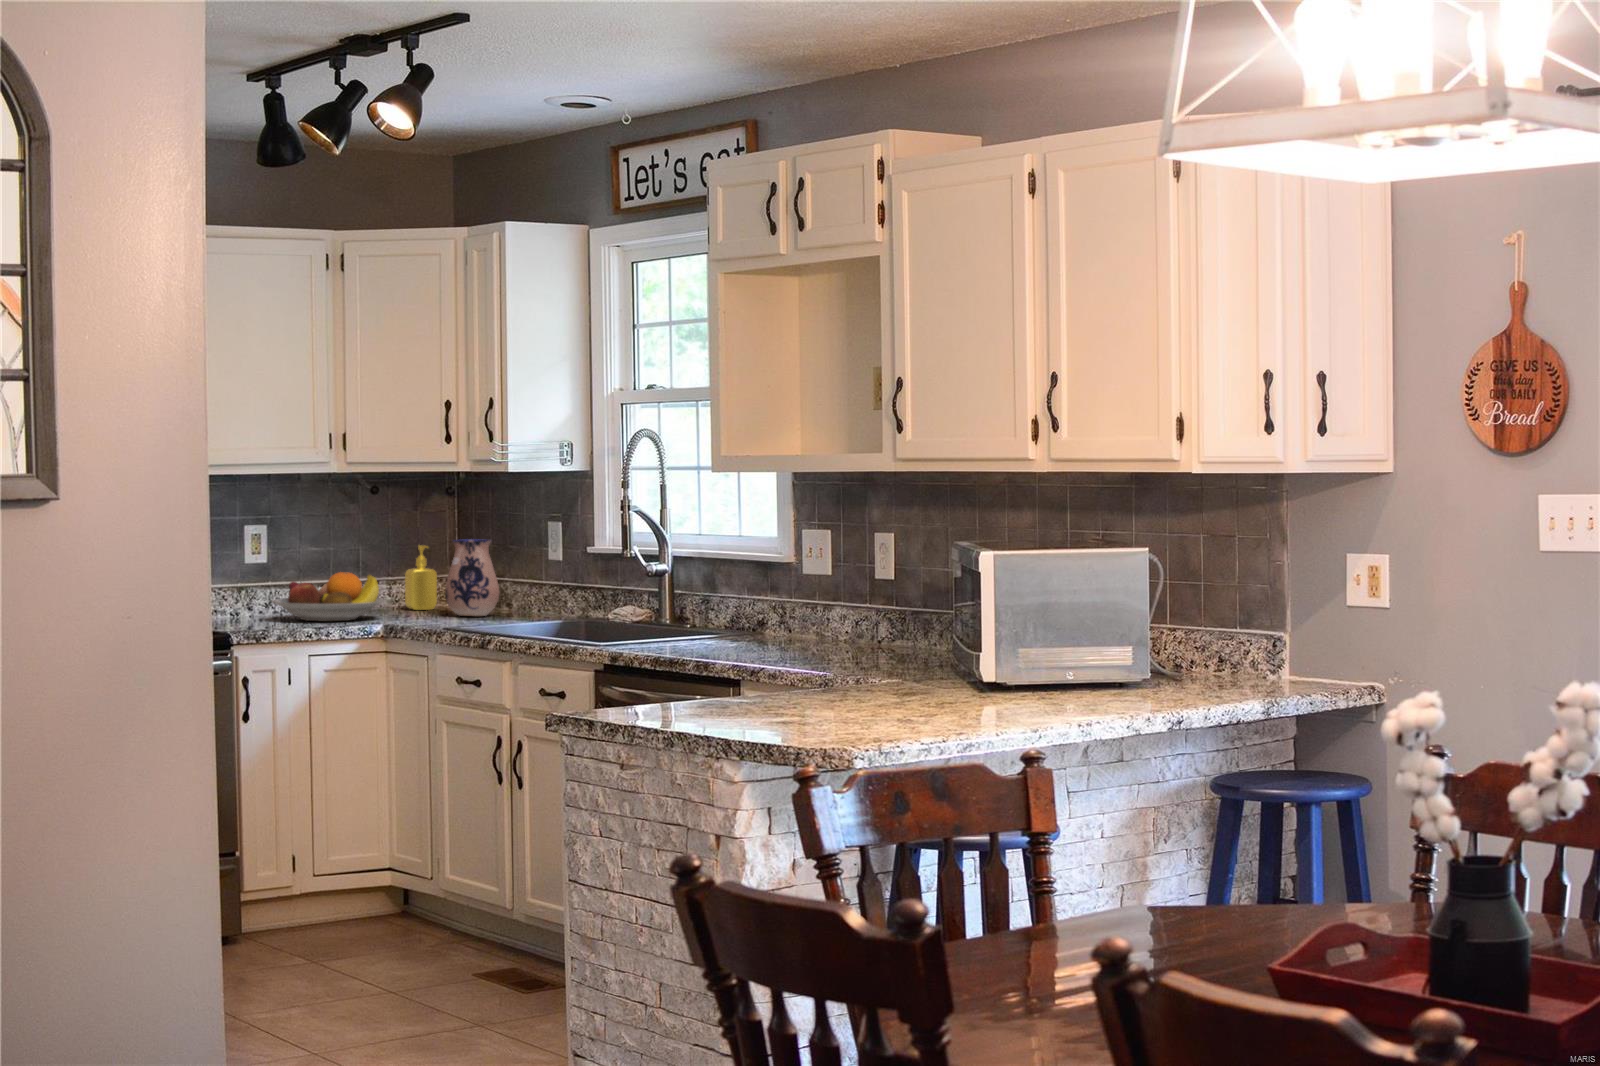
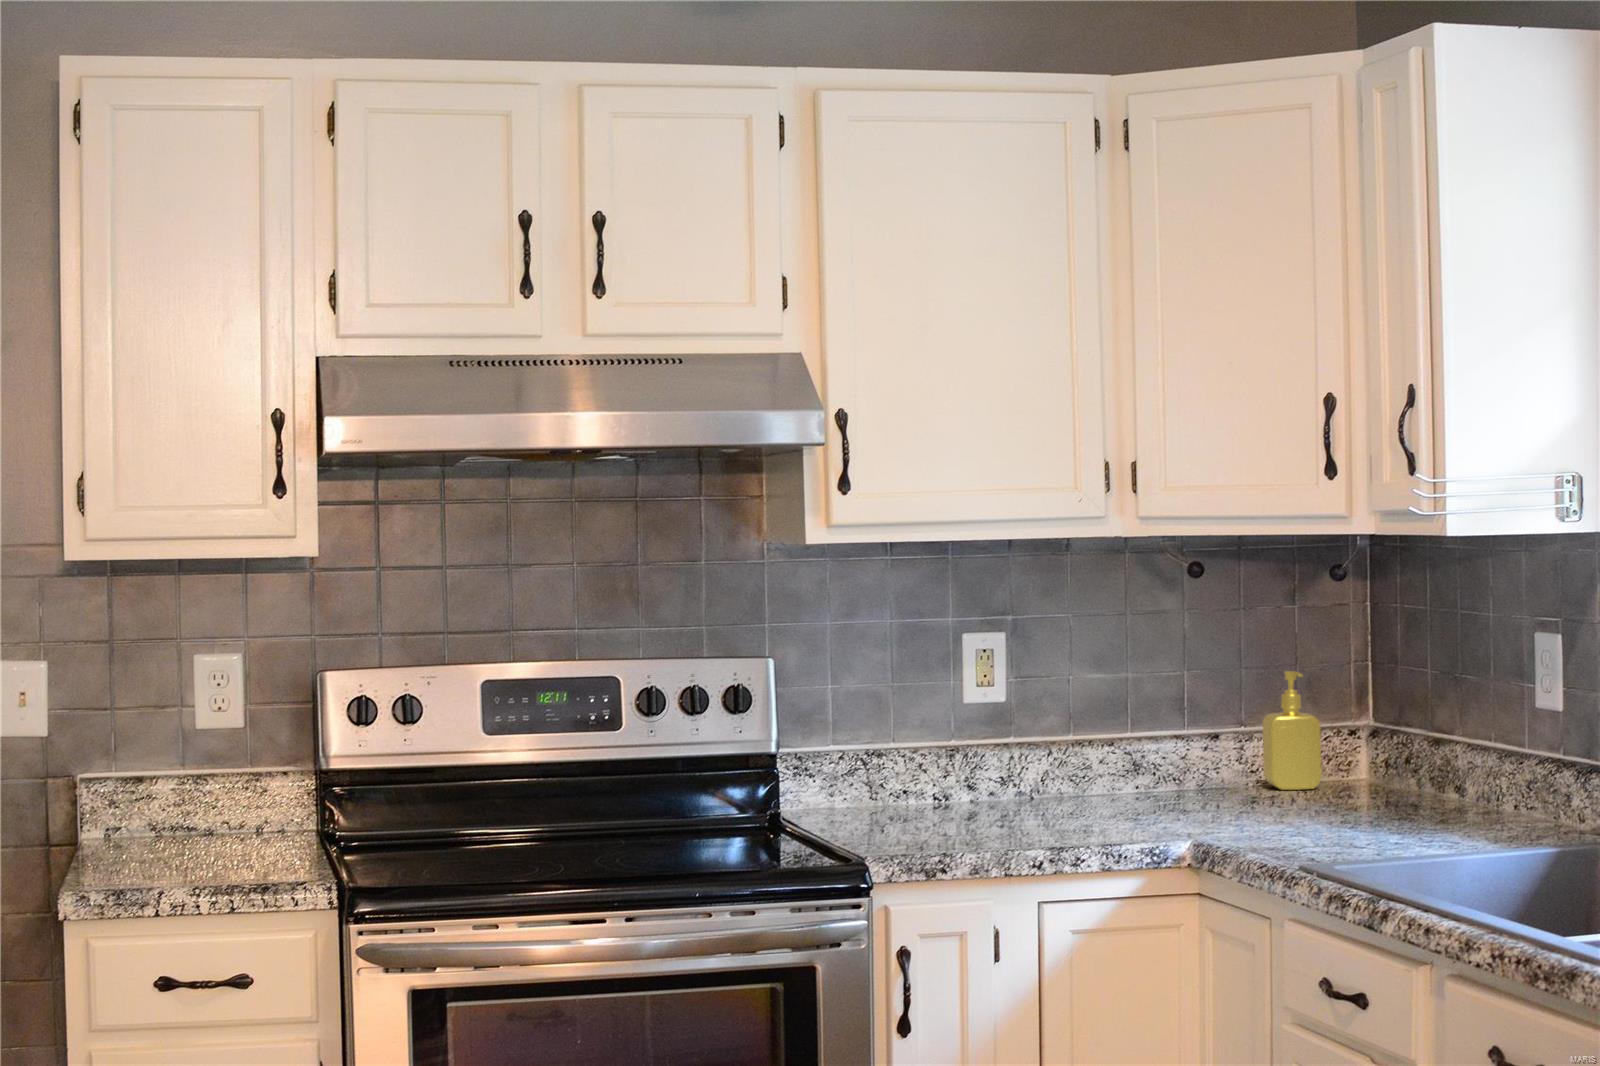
ceramic pitcher: present [445,539,499,616] -> none [1324,664,1435,819]
fruit bowl: present [272,572,385,621] -> none [998,728,1204,822]

